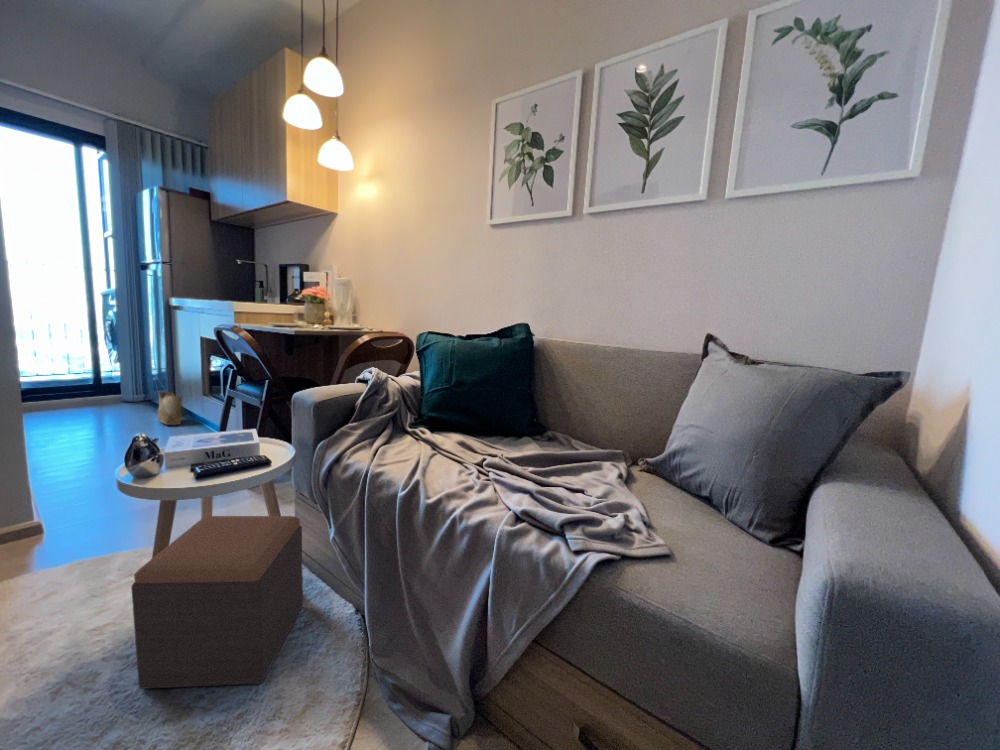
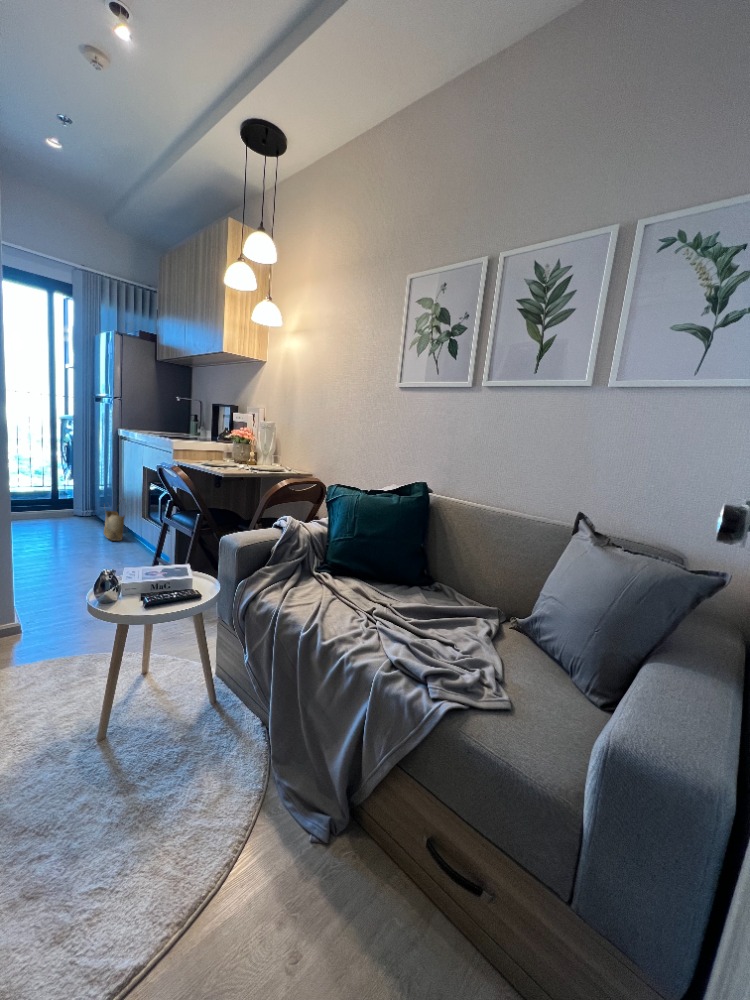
footstool: present [131,516,303,689] -> none [98,635,223,773]

